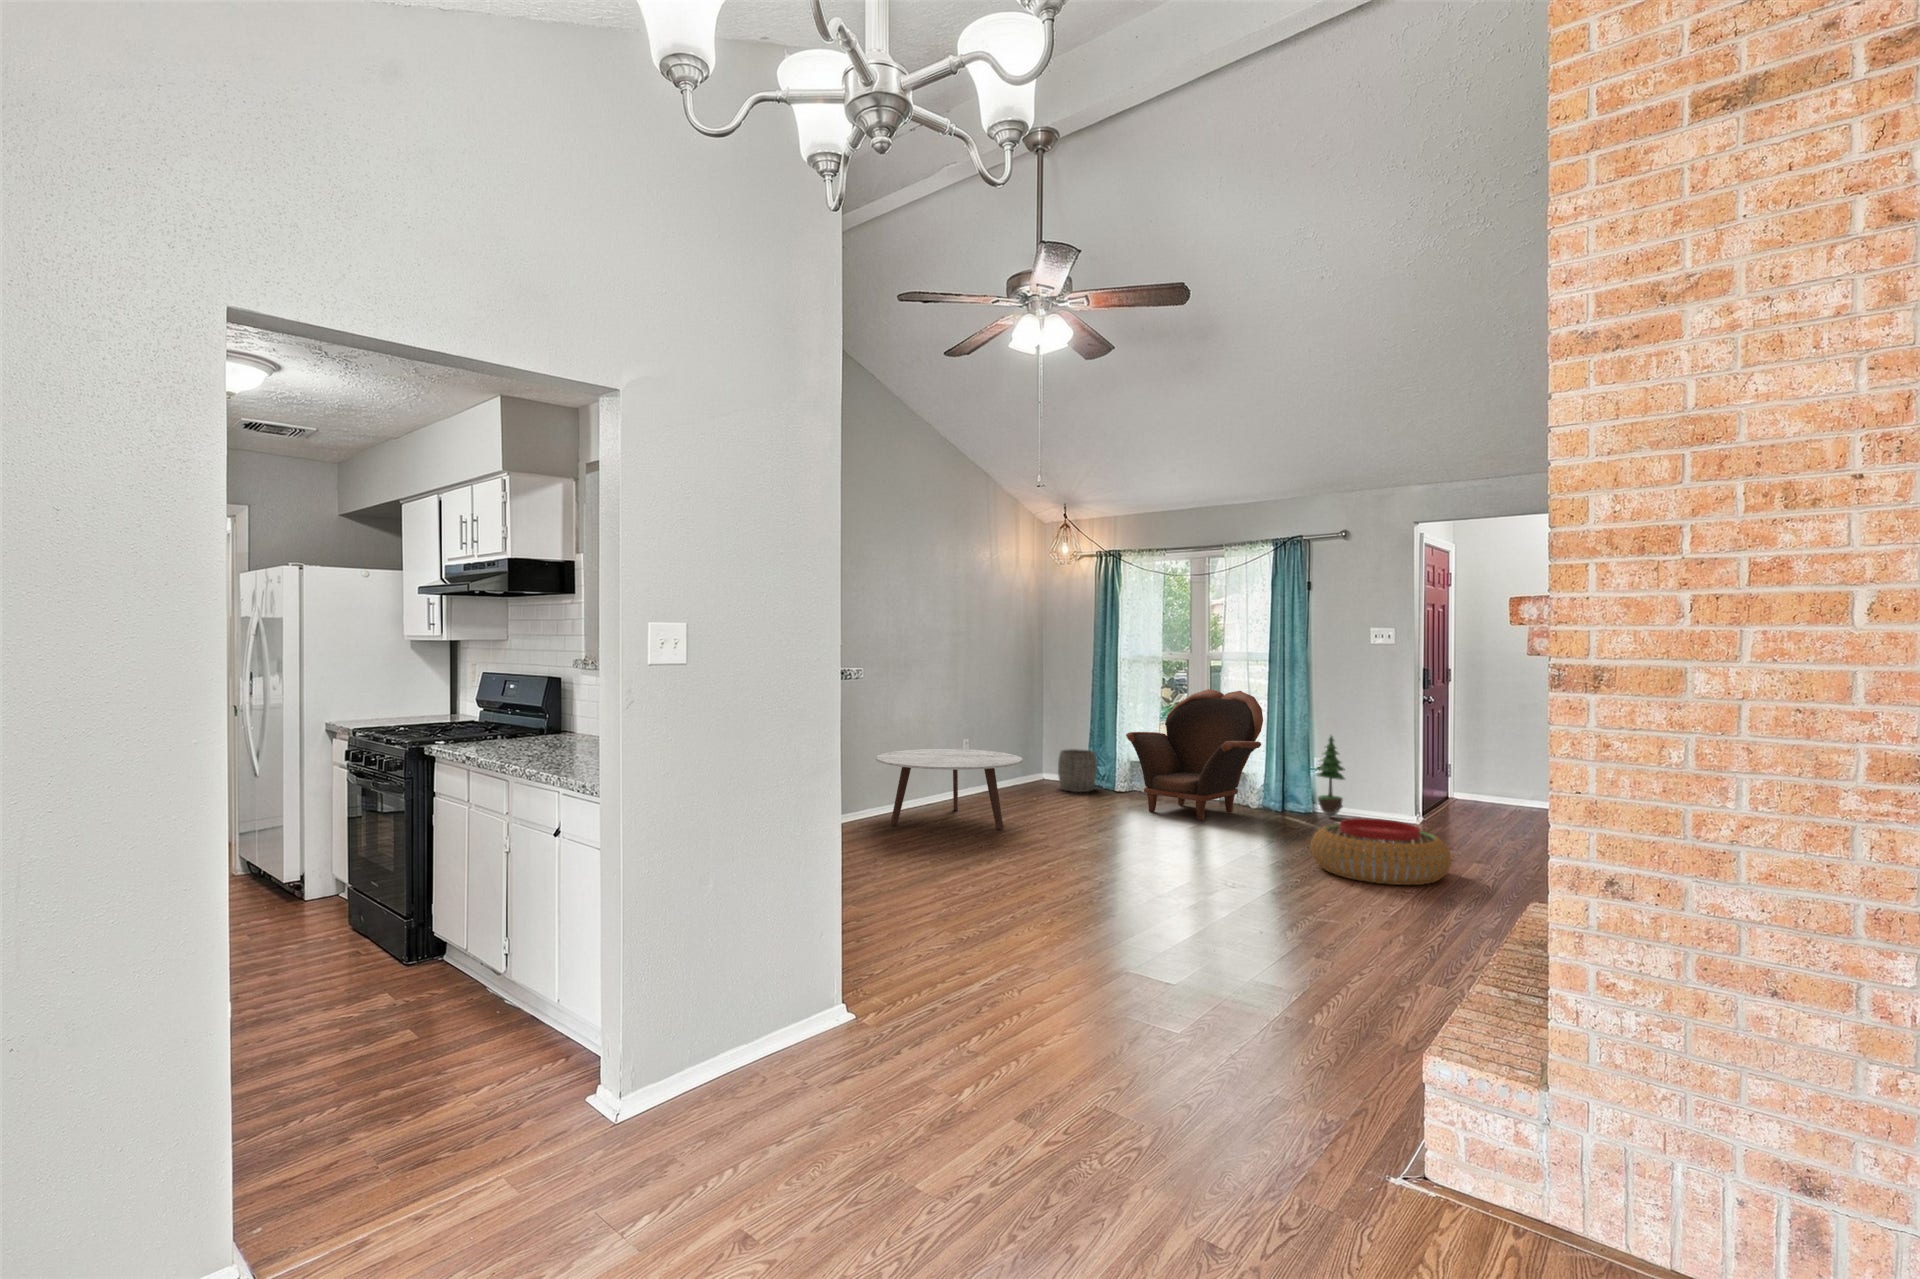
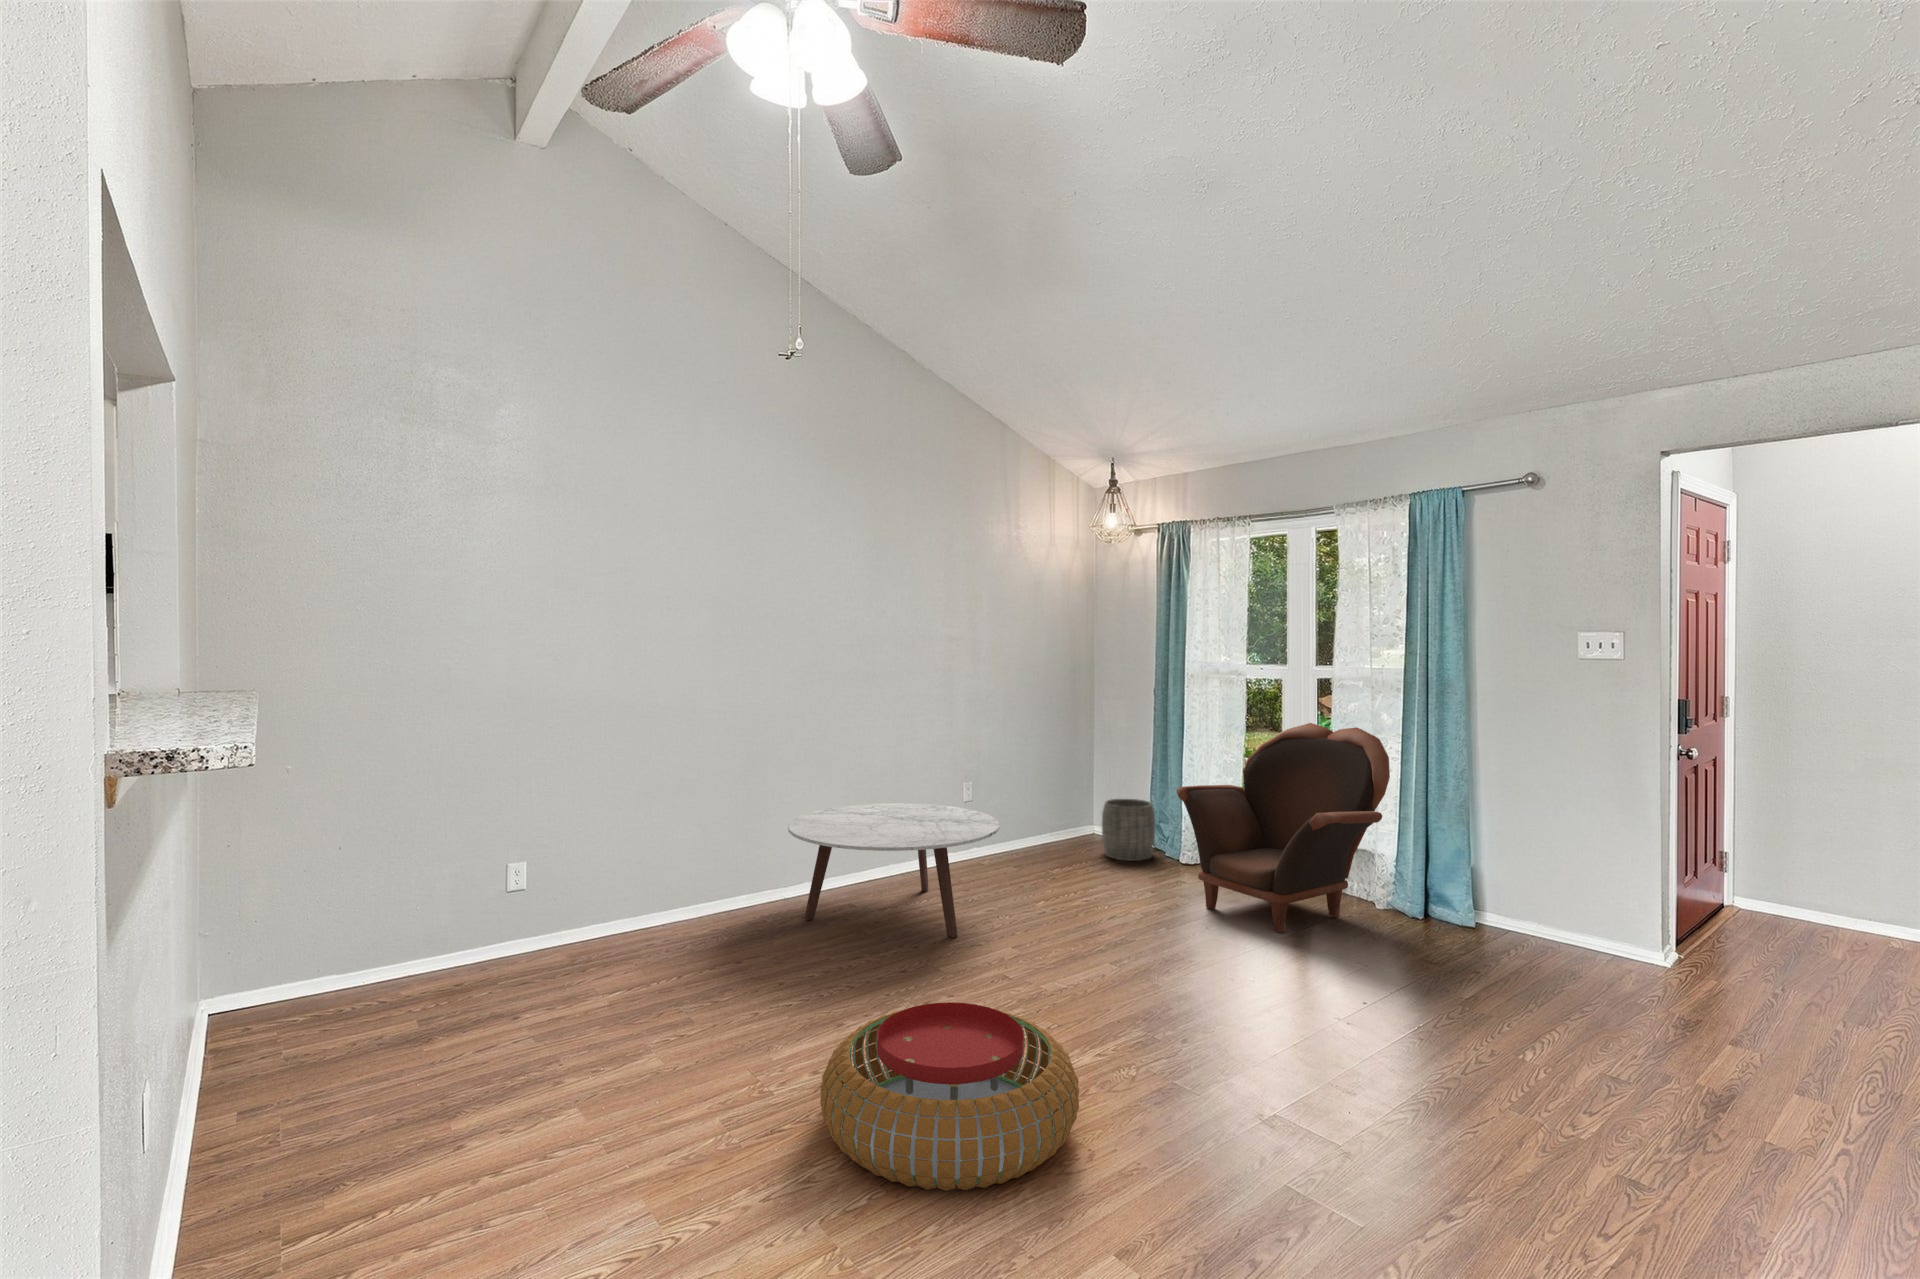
potted tree: present [1317,736,1345,817] -> none [1476,803,1532,937]
pouf: present [1311,818,1451,885] -> present [820,1002,1079,1191]

